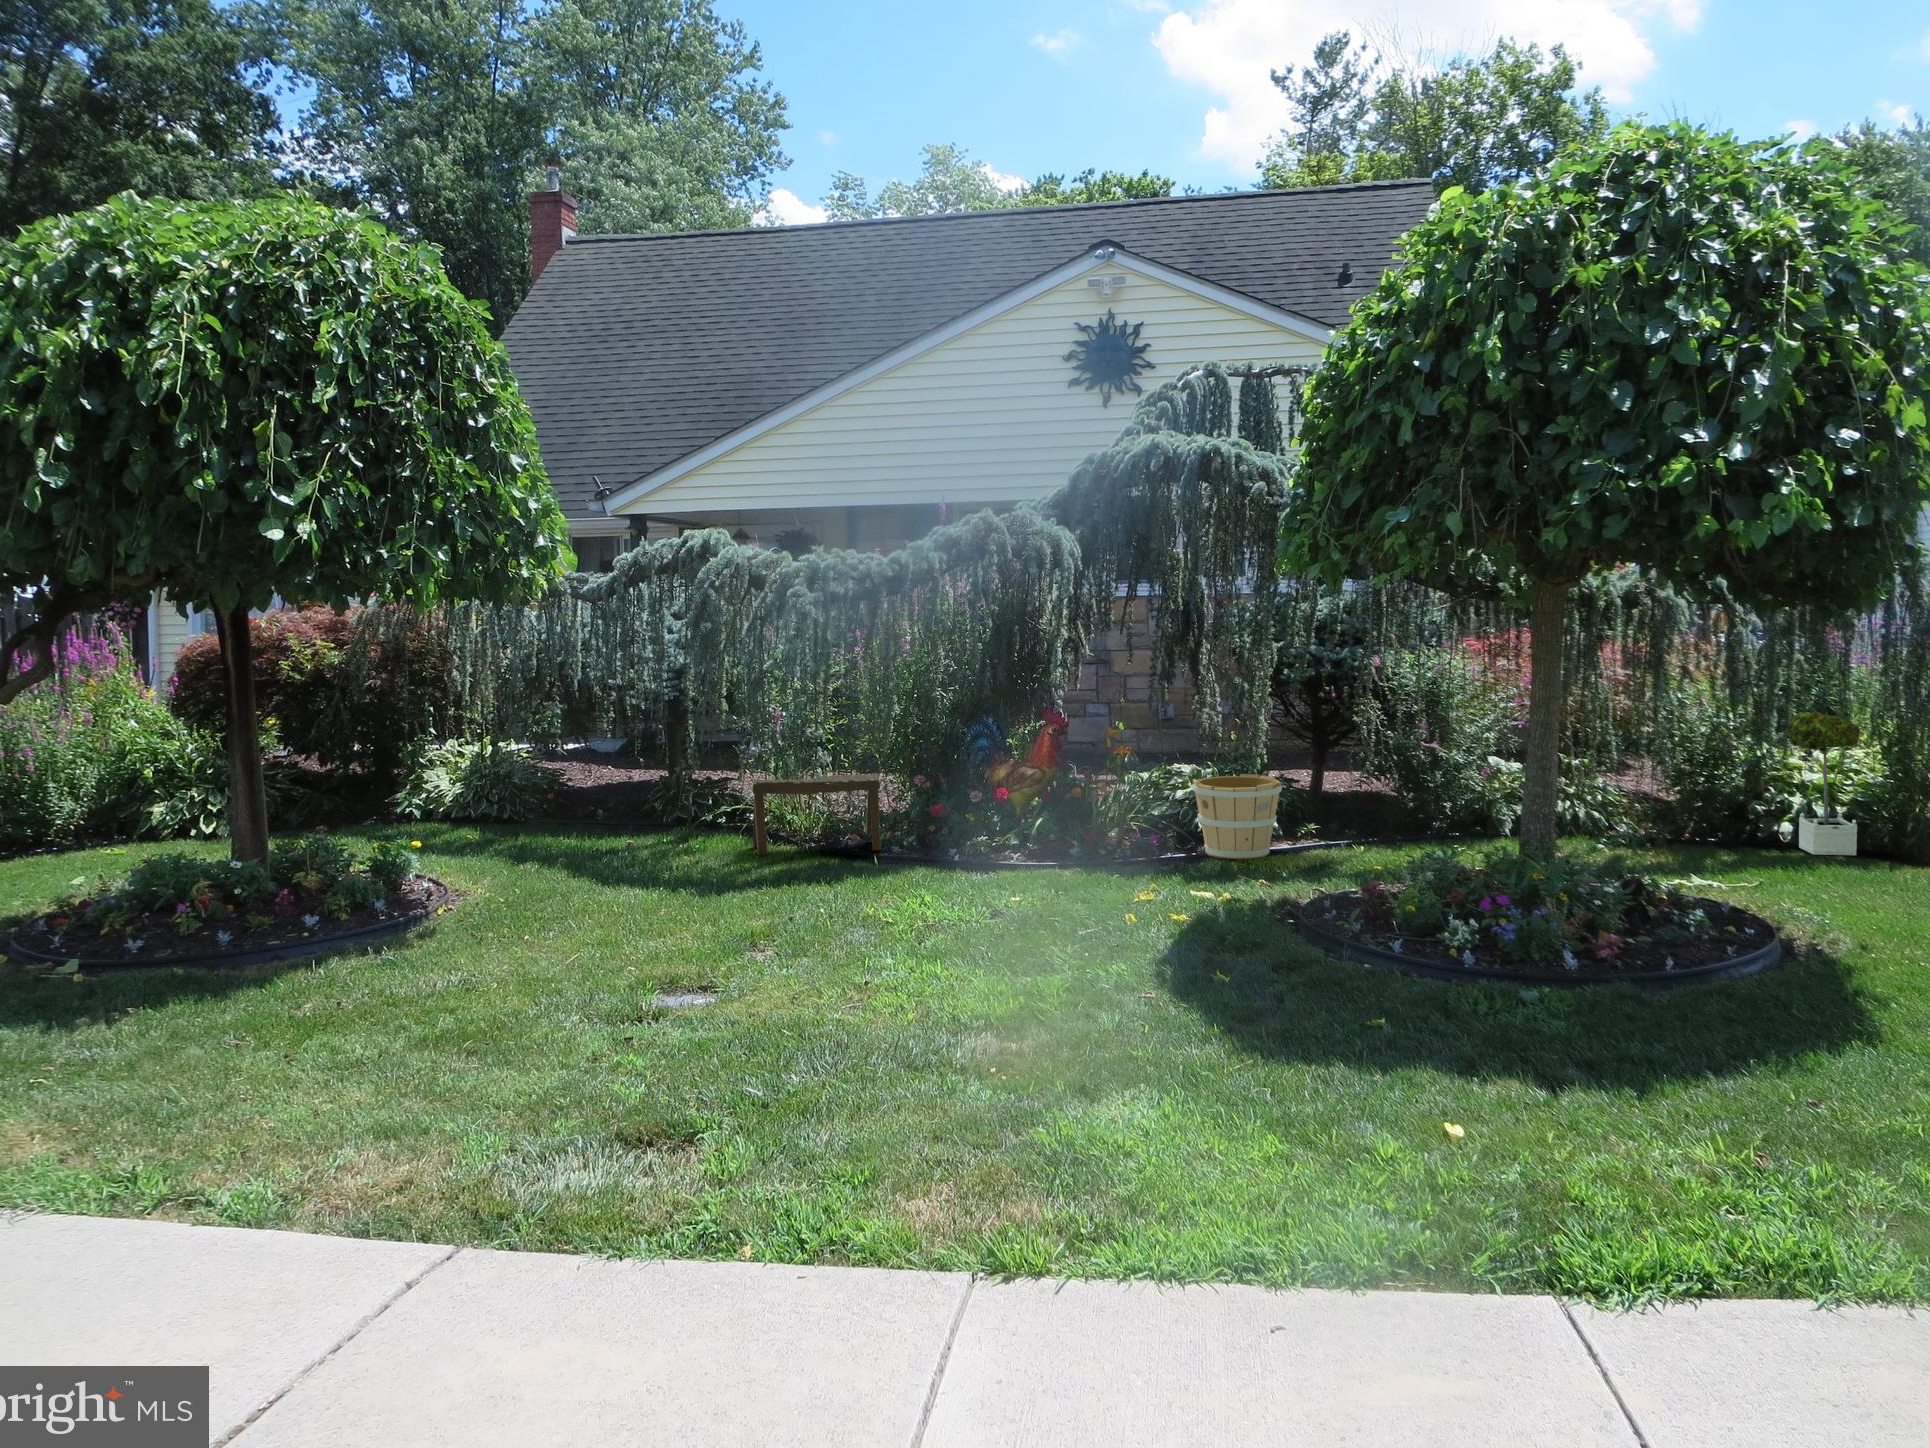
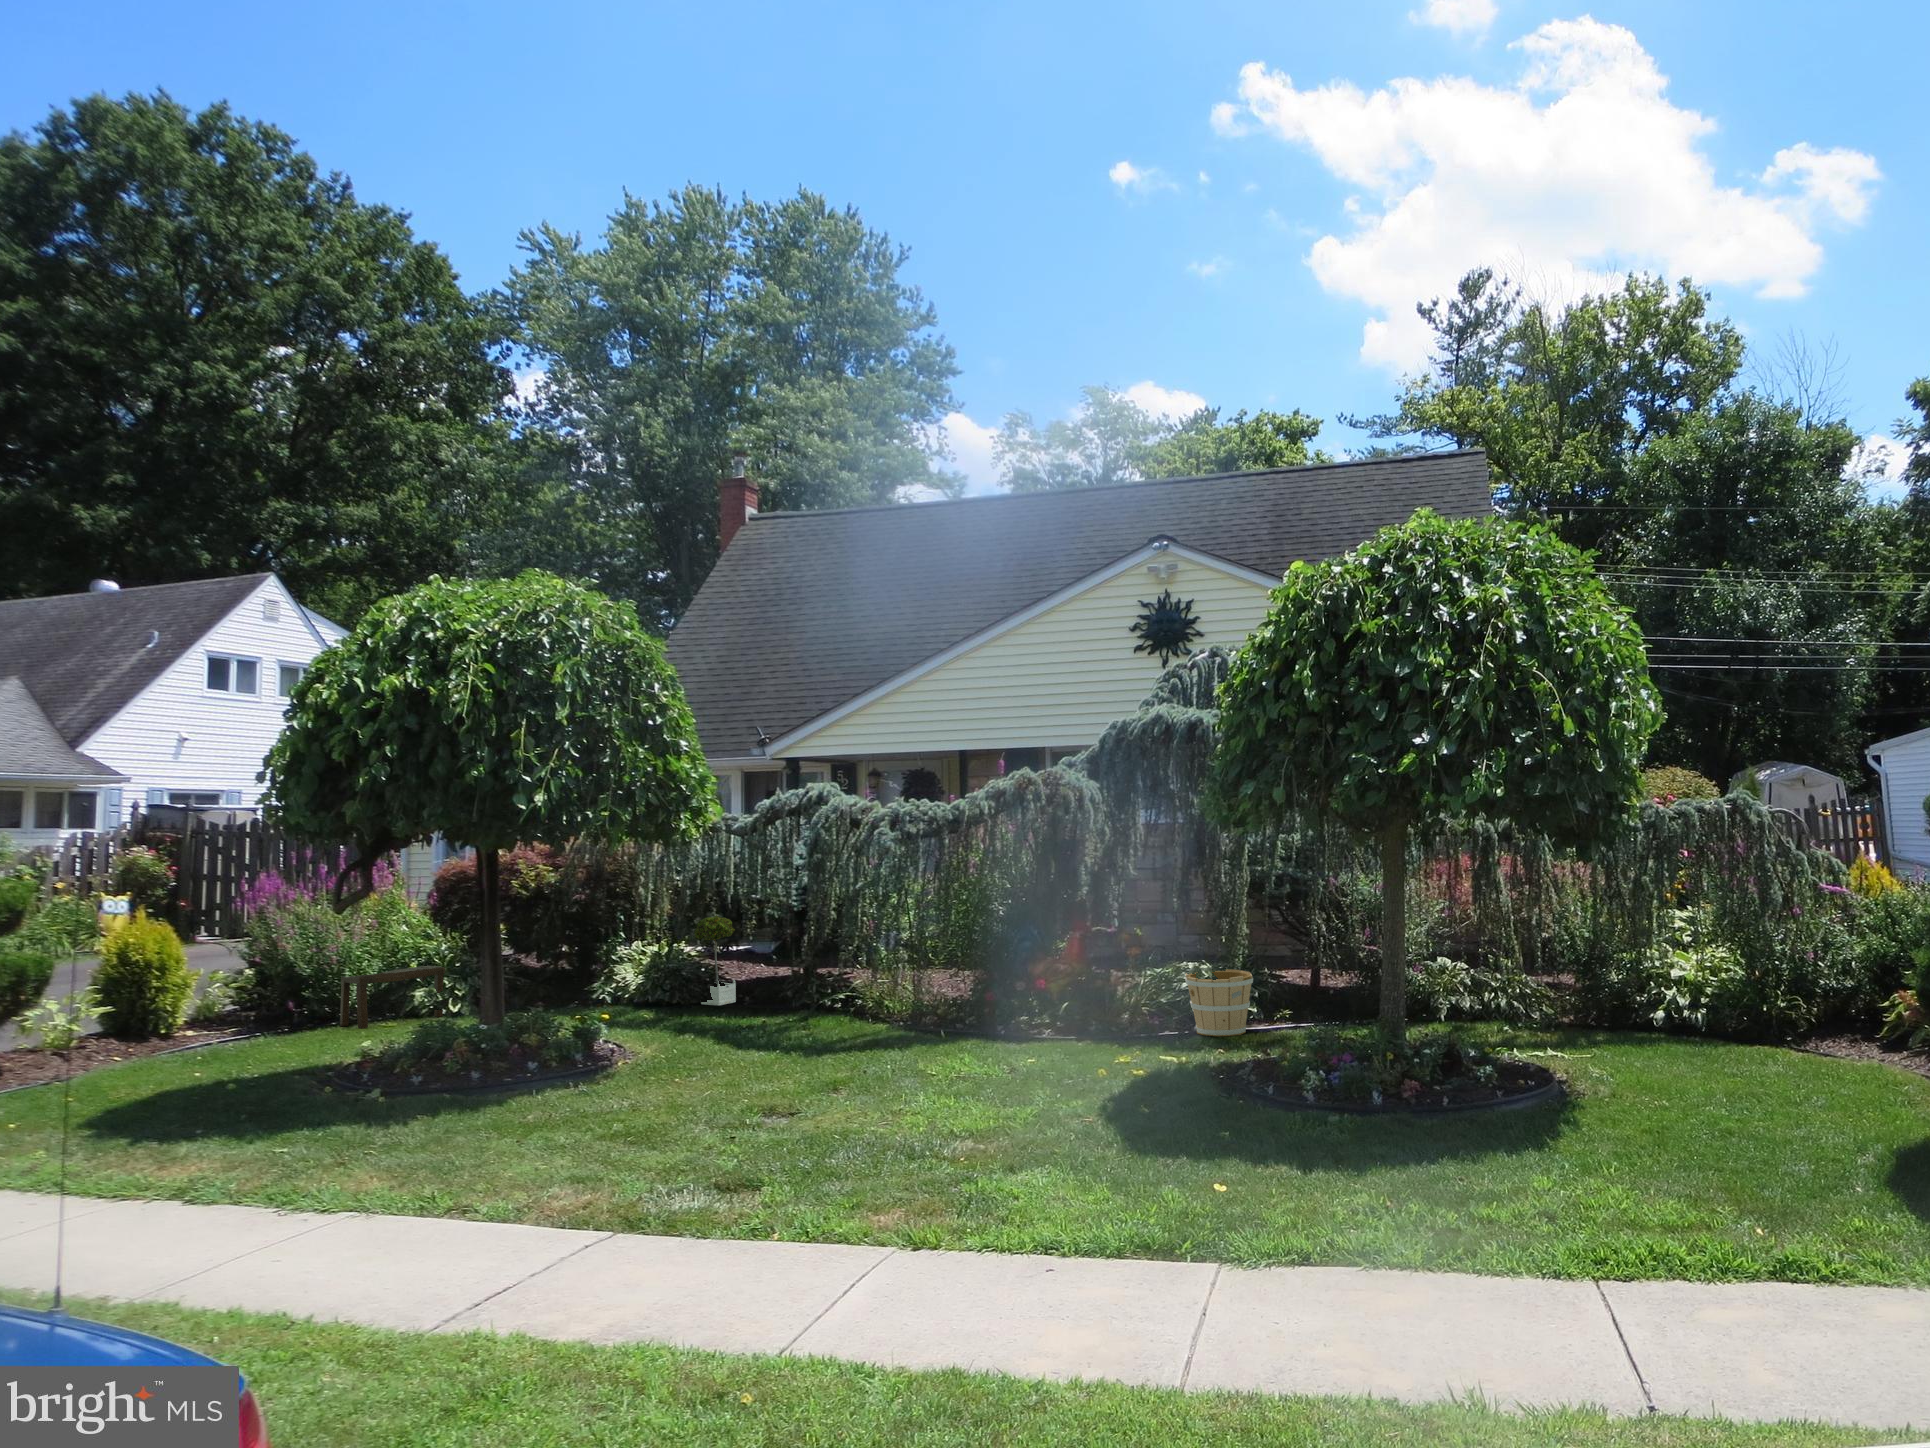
potted tree: present [1787,710,1860,855] -> present [694,915,736,1005]
bench: present [753,773,881,856] -> present [340,965,445,1029]

